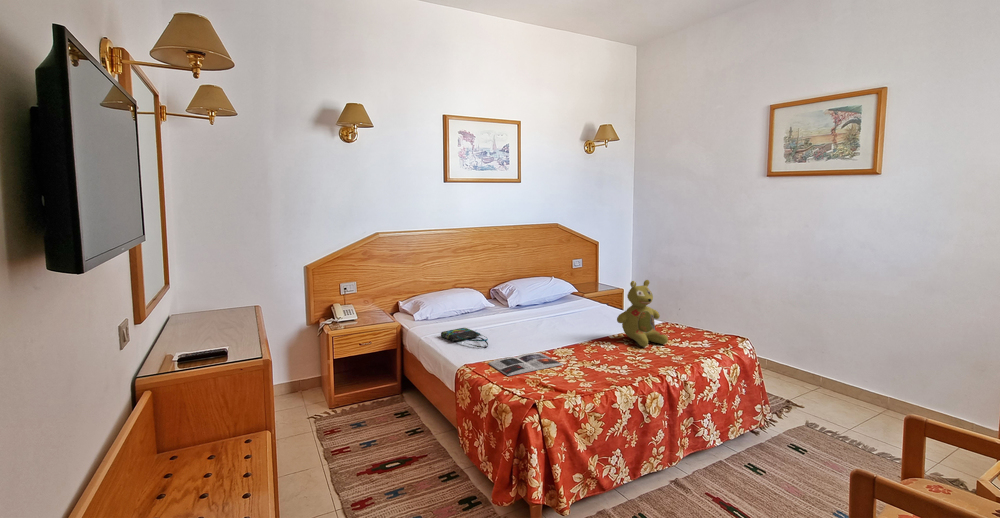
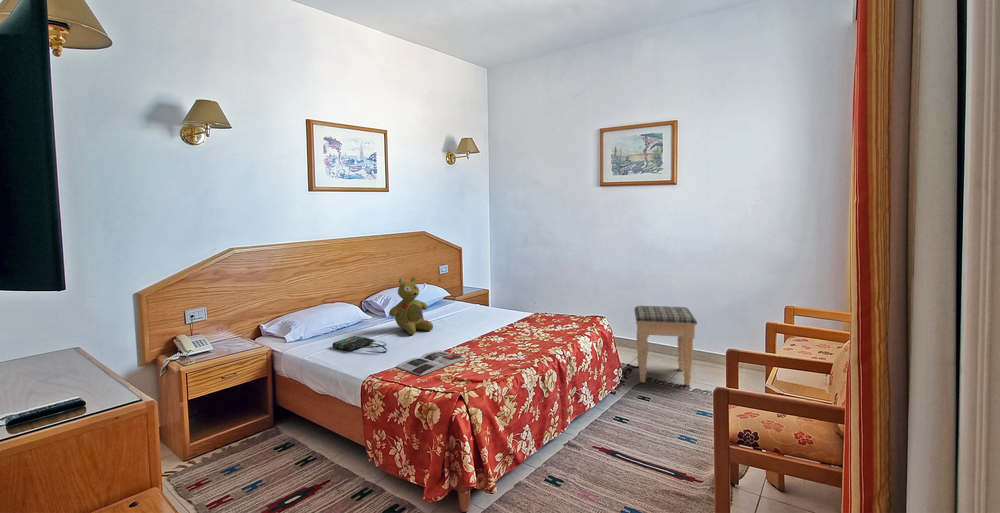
stuffed bear: present [617,280,668,347] -> present [389,277,433,335]
footstool: none [797,329,888,441] -> present [634,306,697,386]

